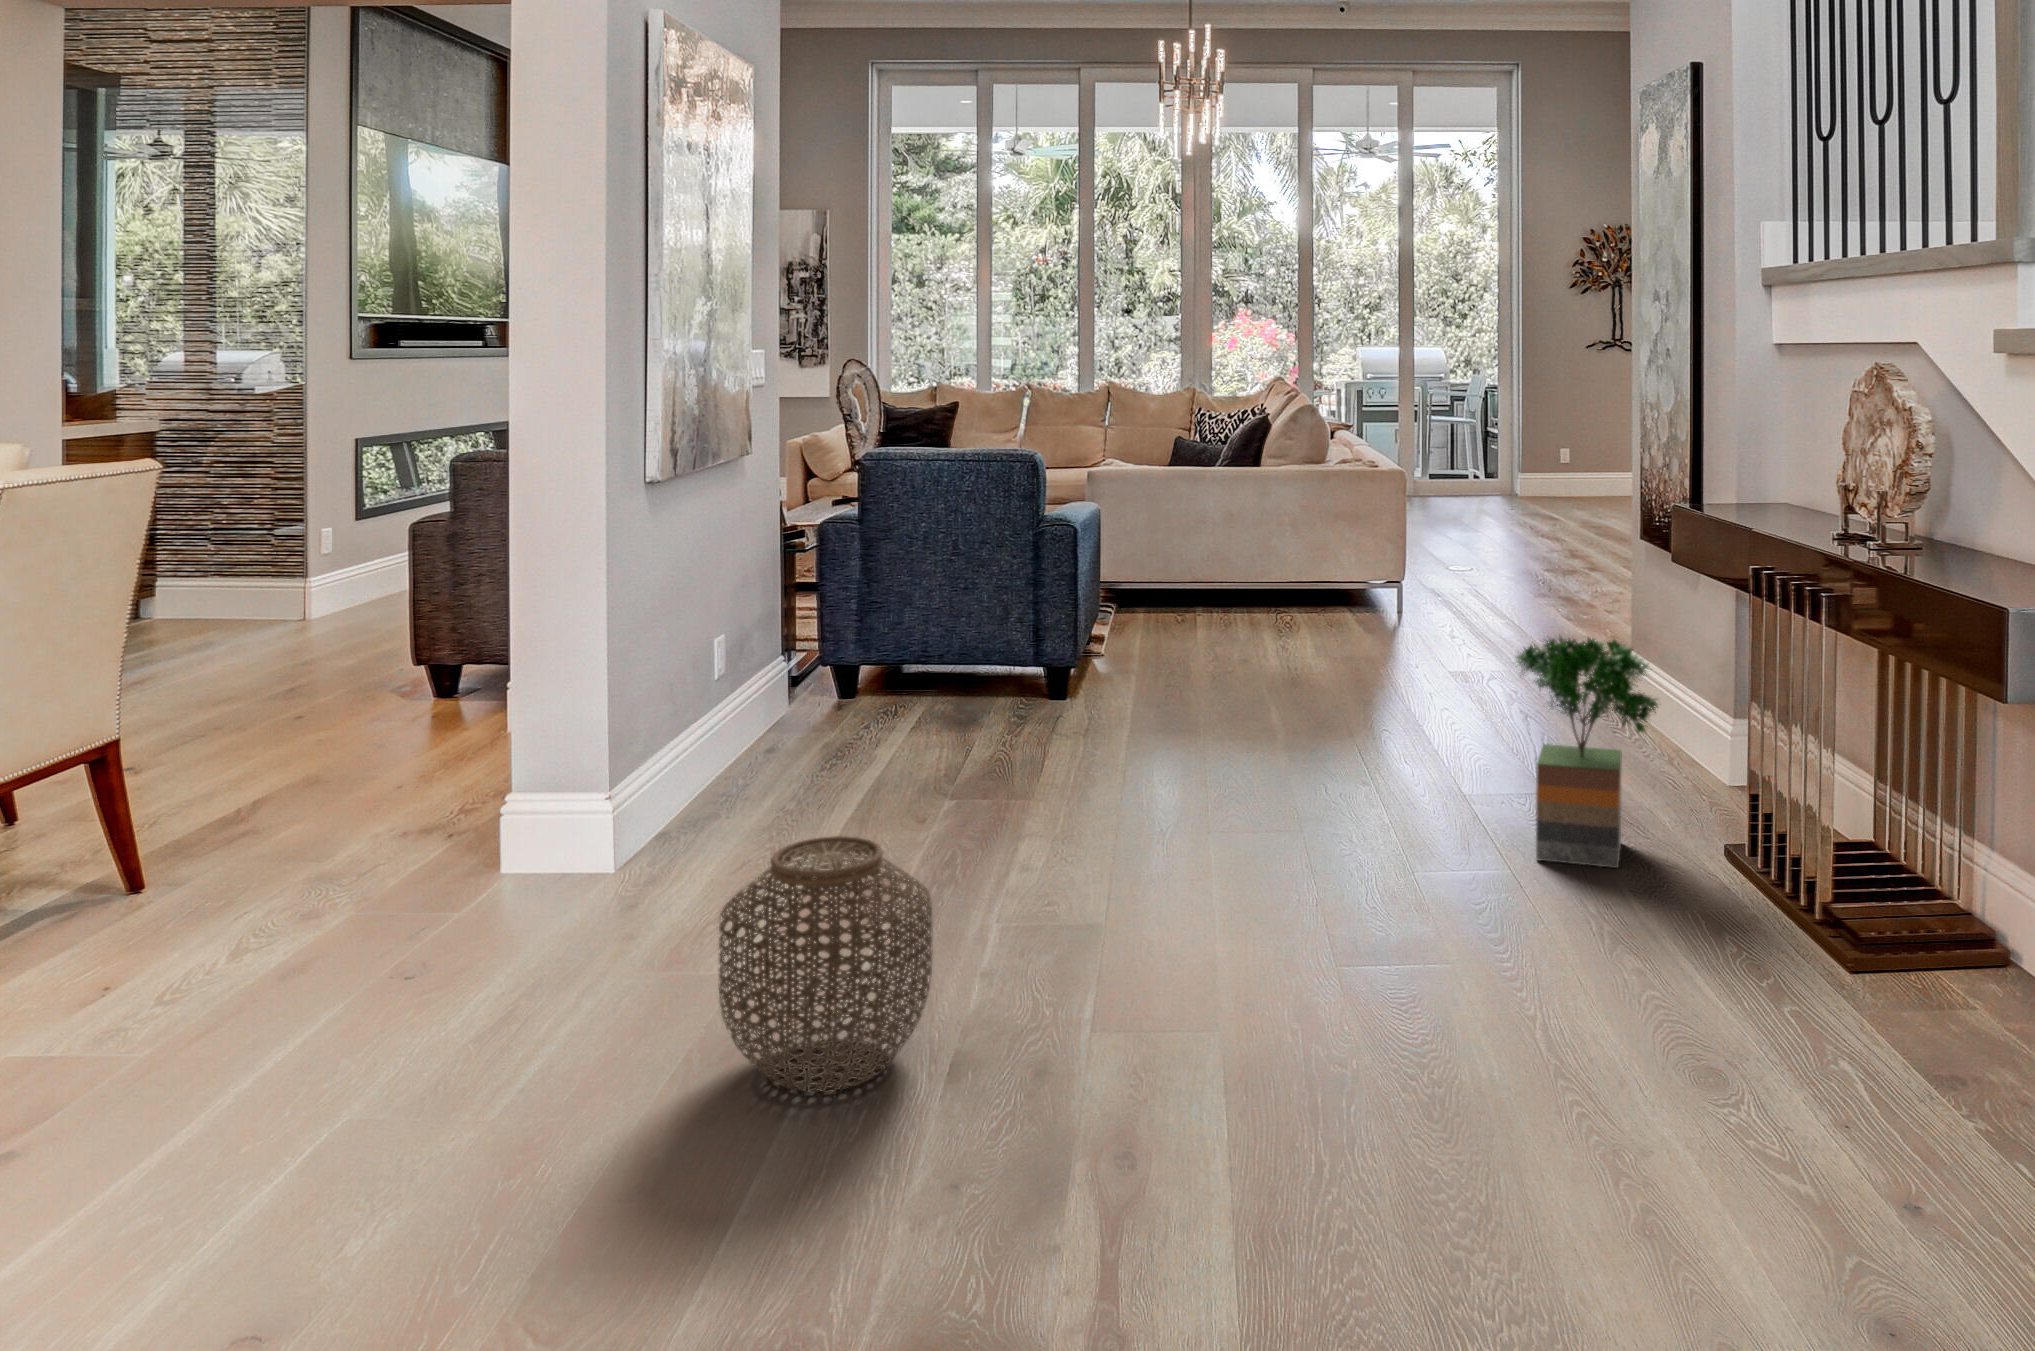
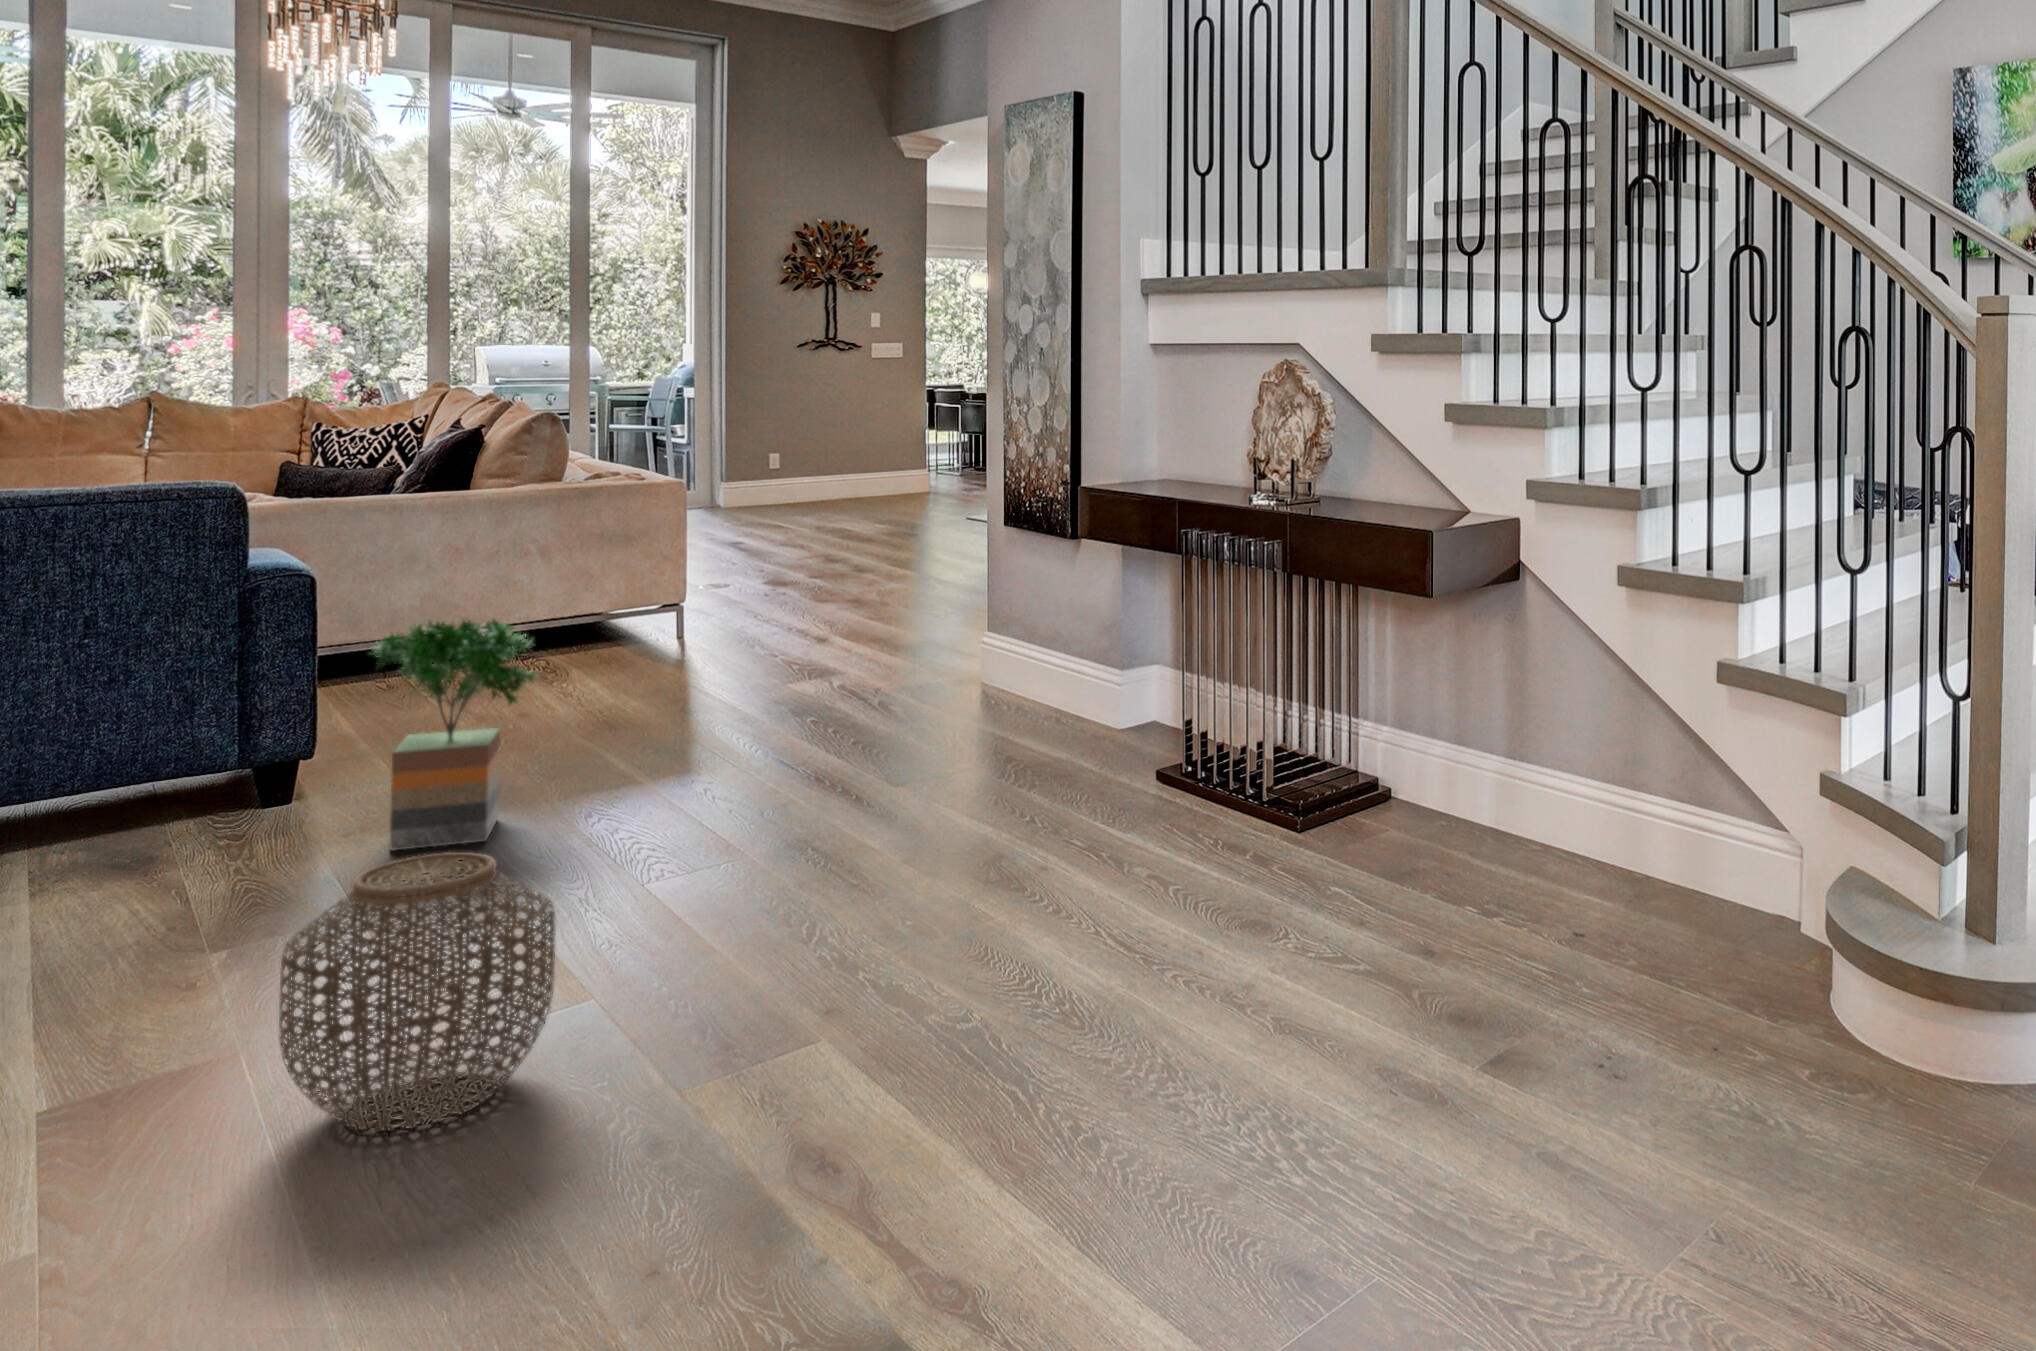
potted tree: present [1516,637,1658,868] -> present [375,619,536,851]

